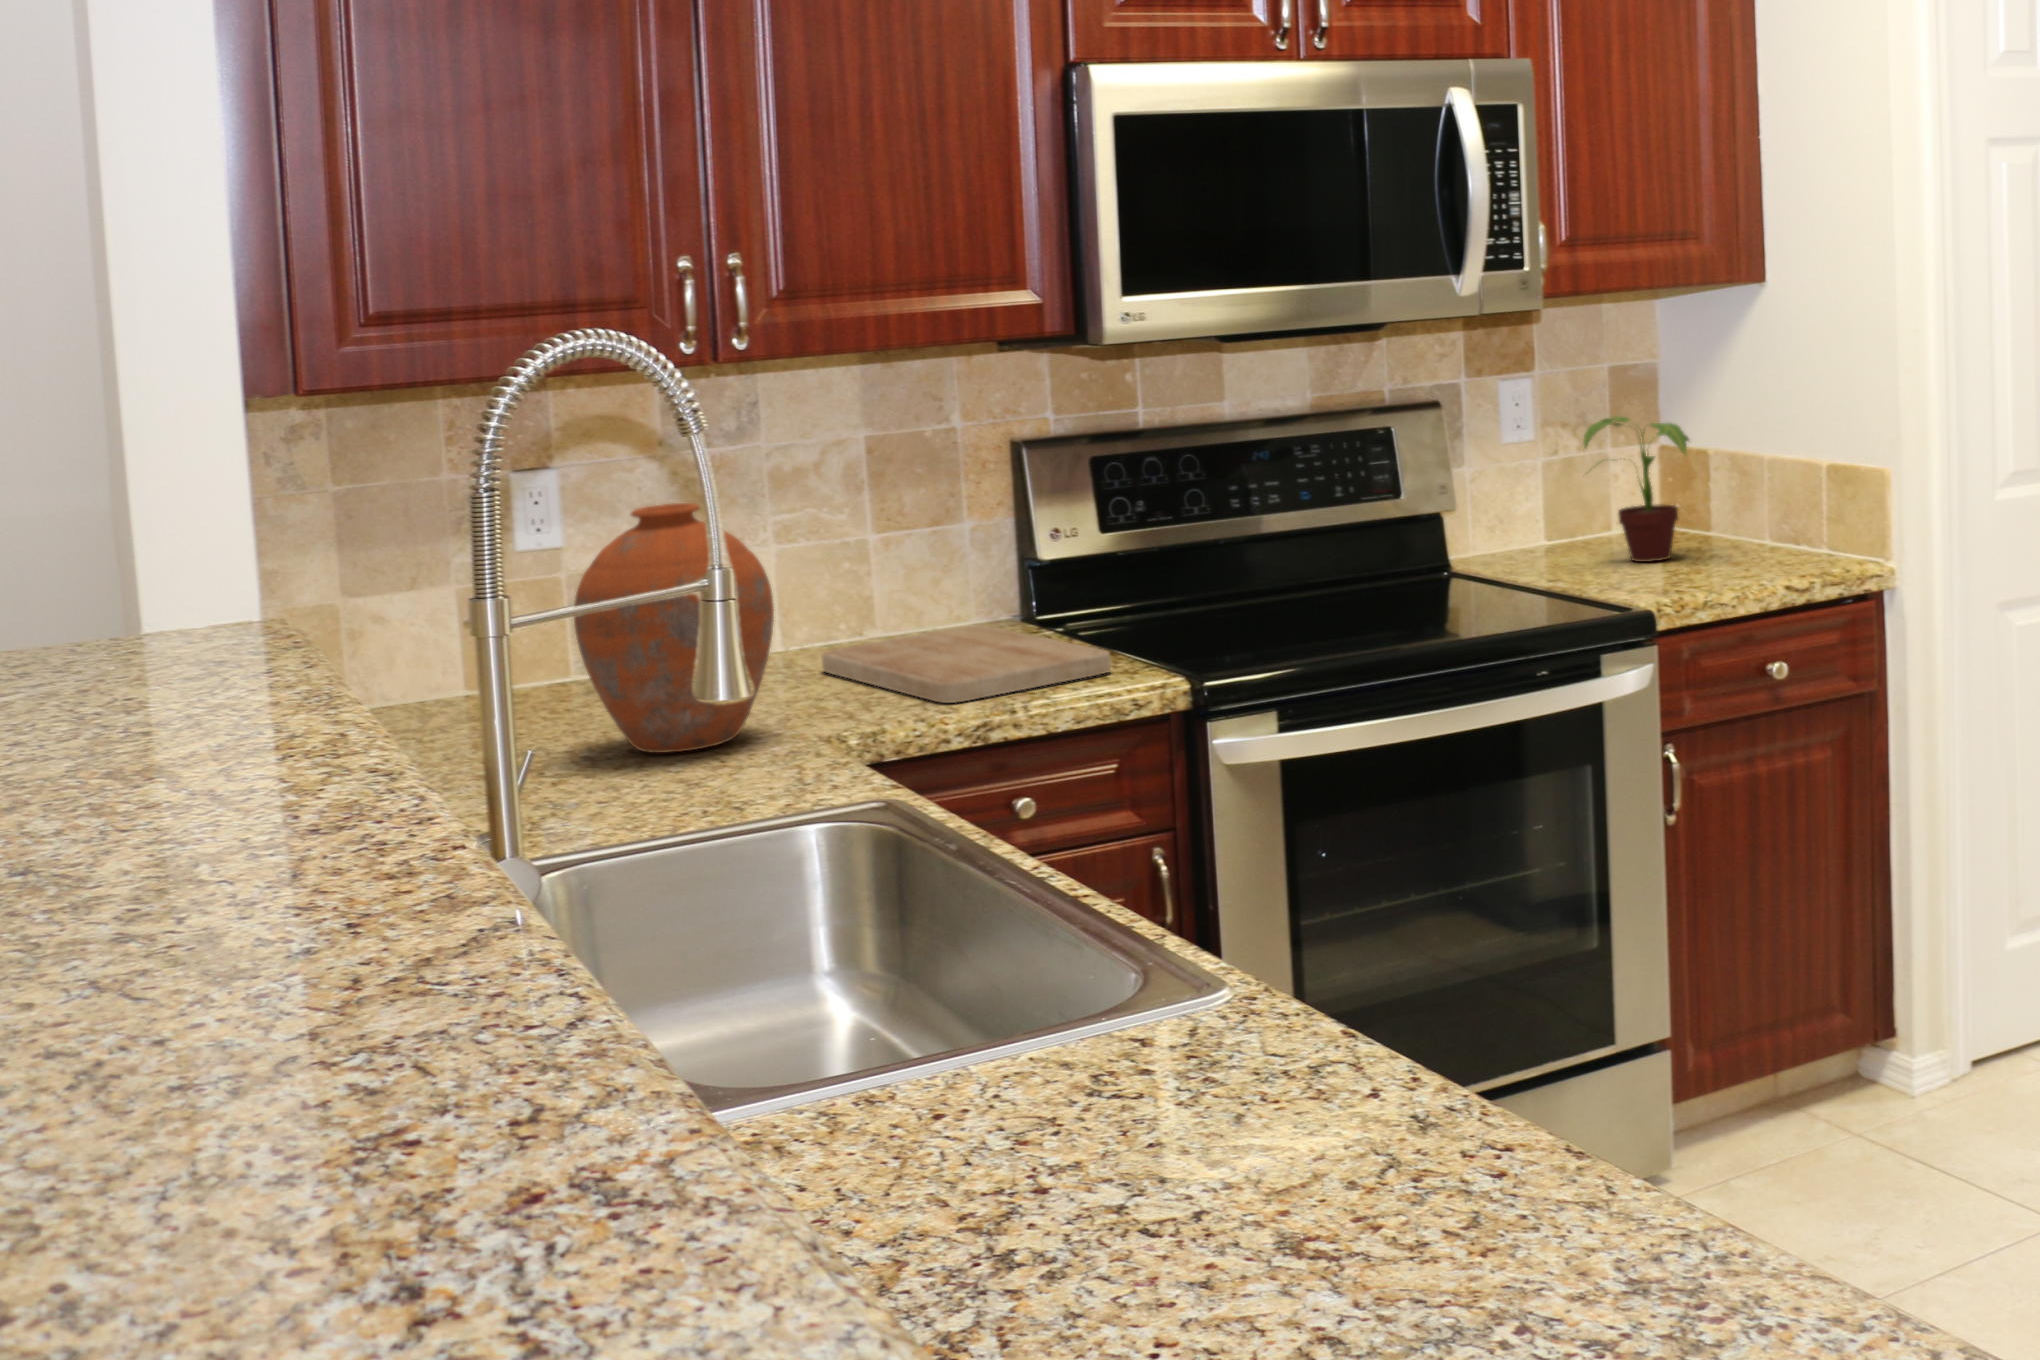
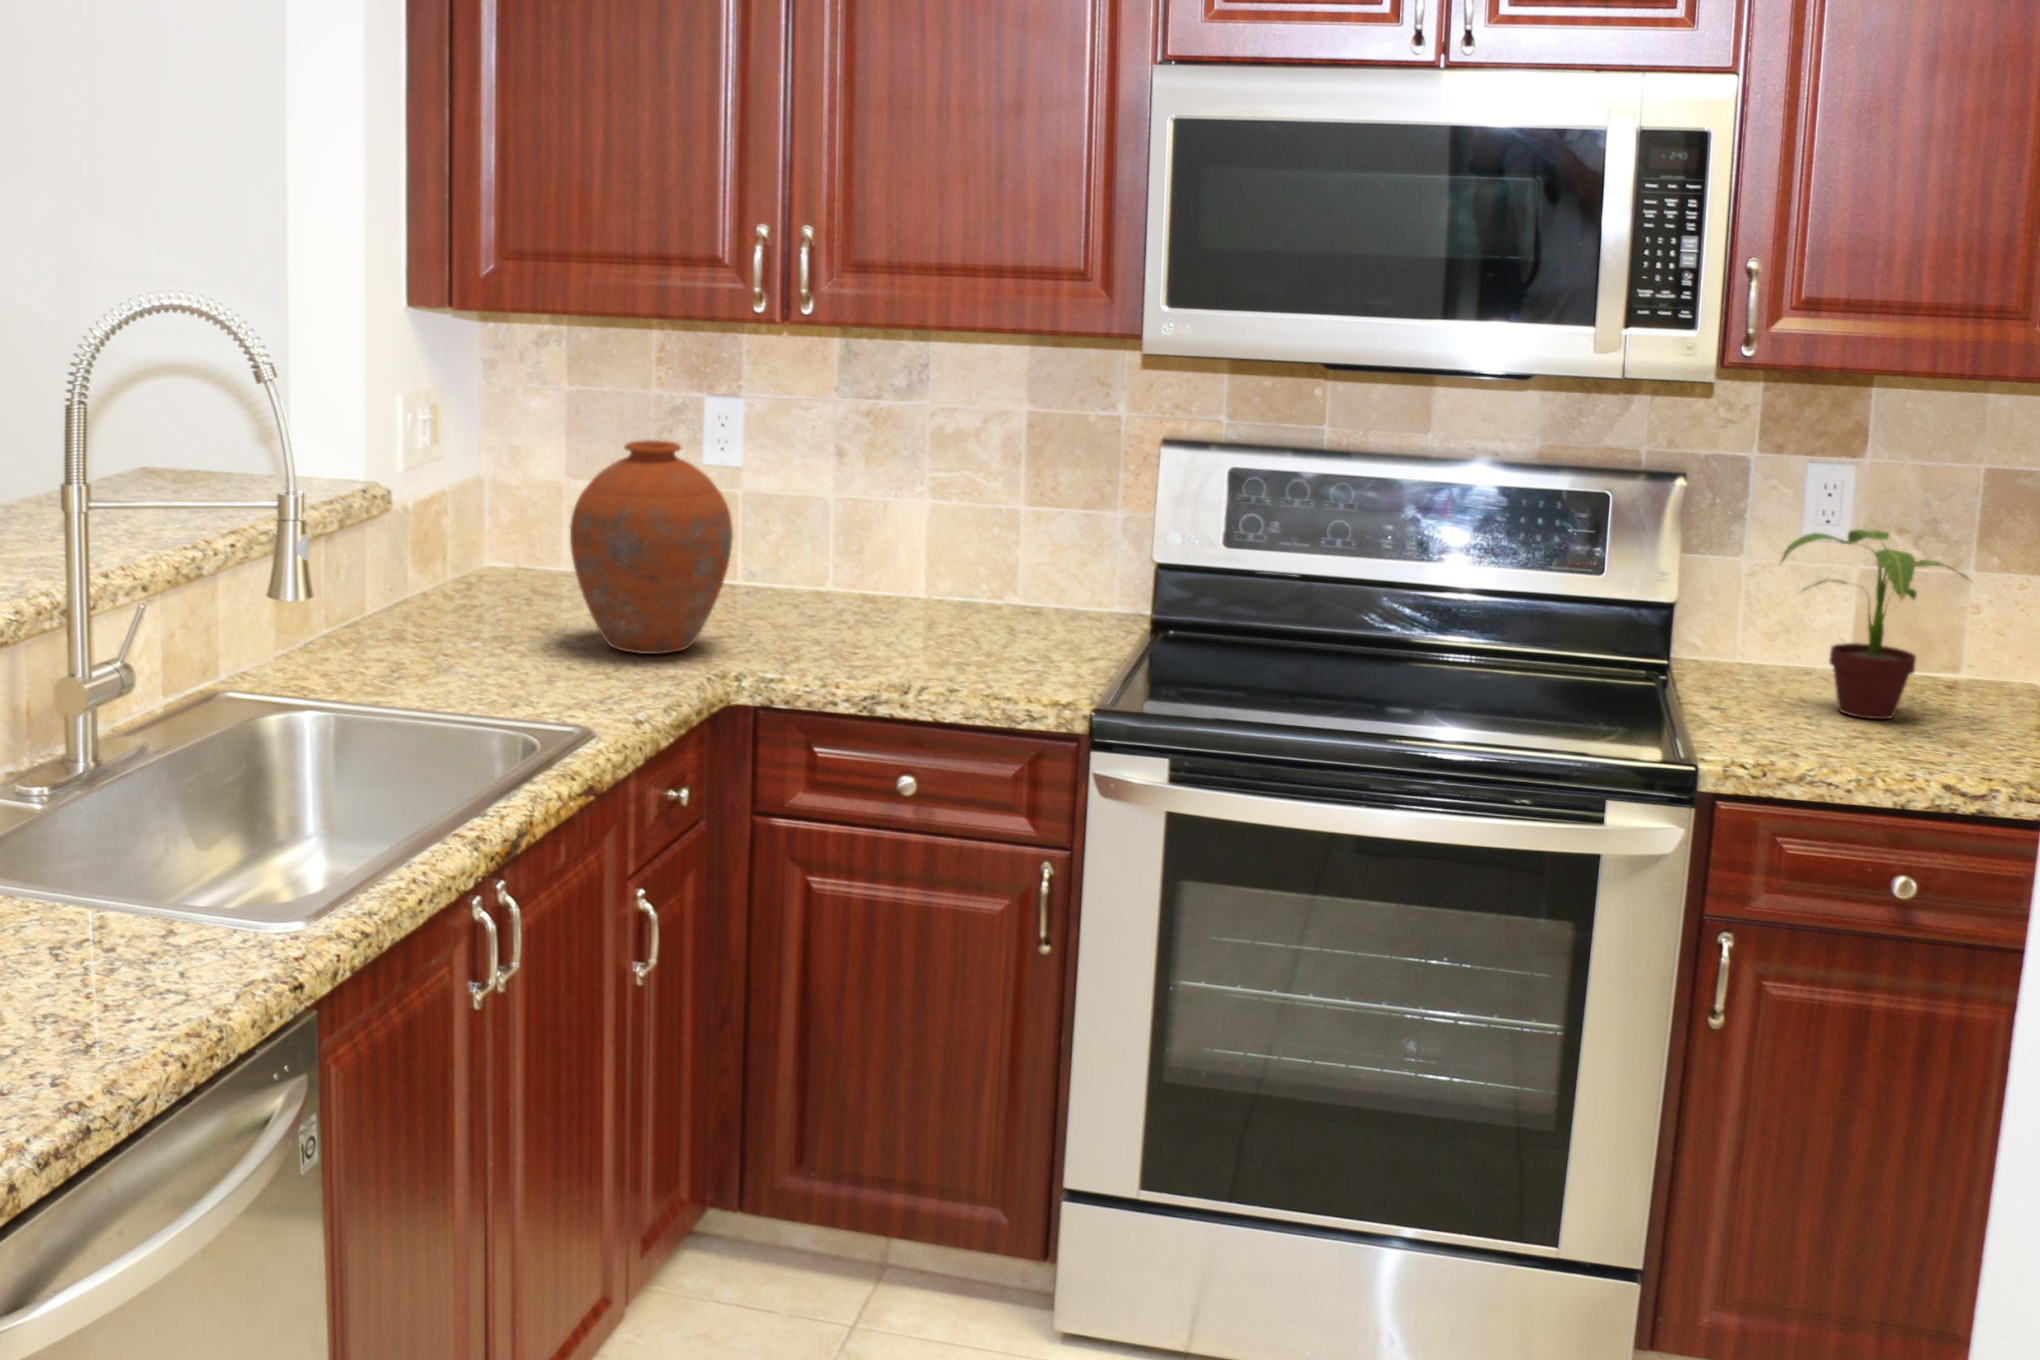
cutting board: present [821,625,1111,703] -> none [868,593,1053,679]

